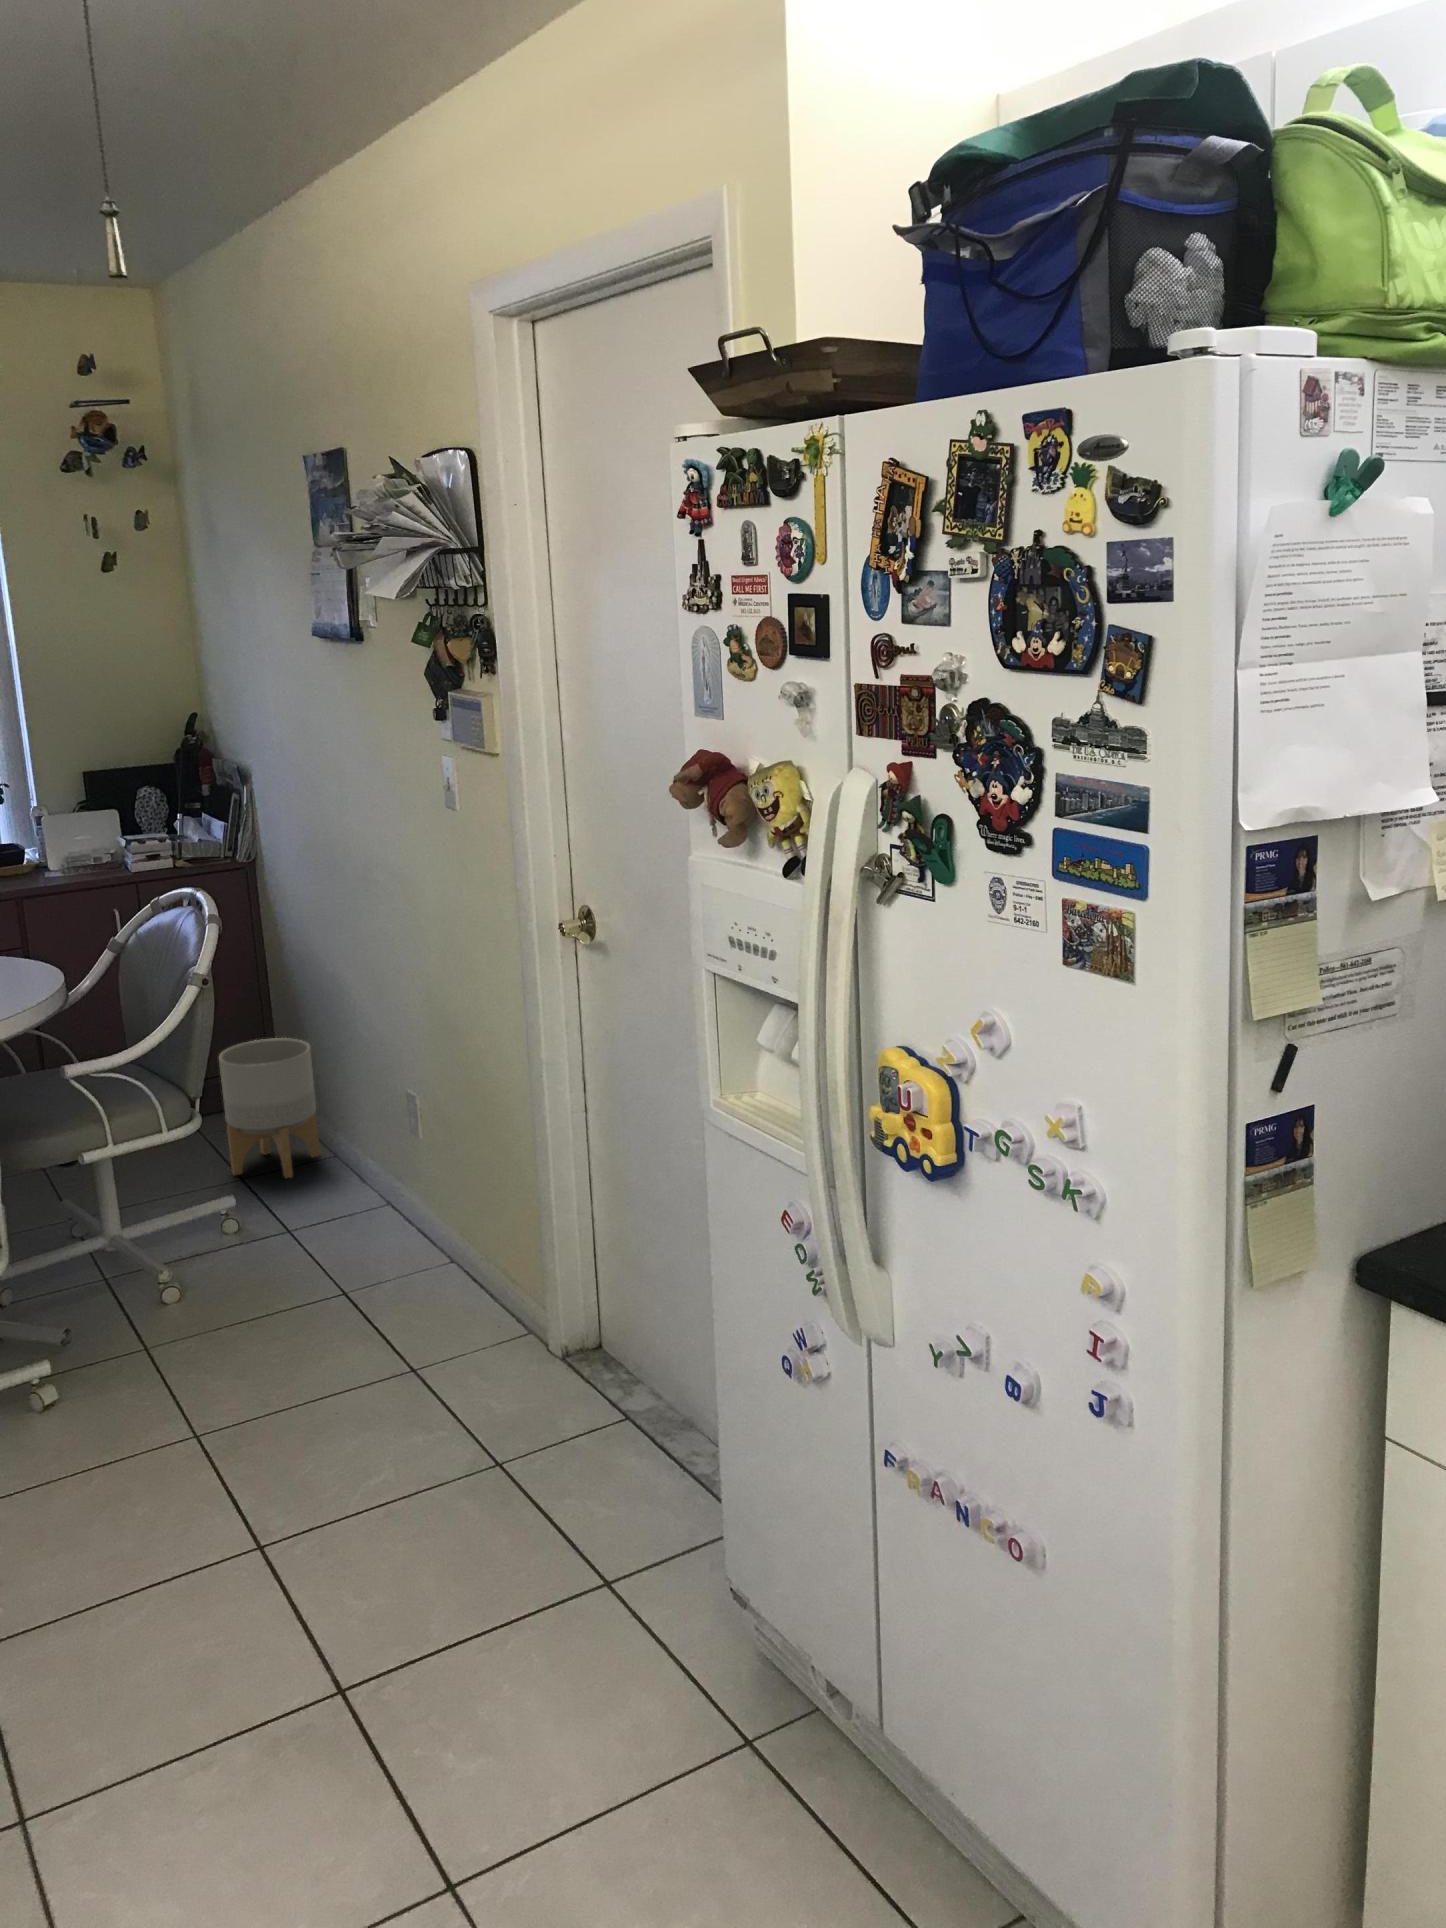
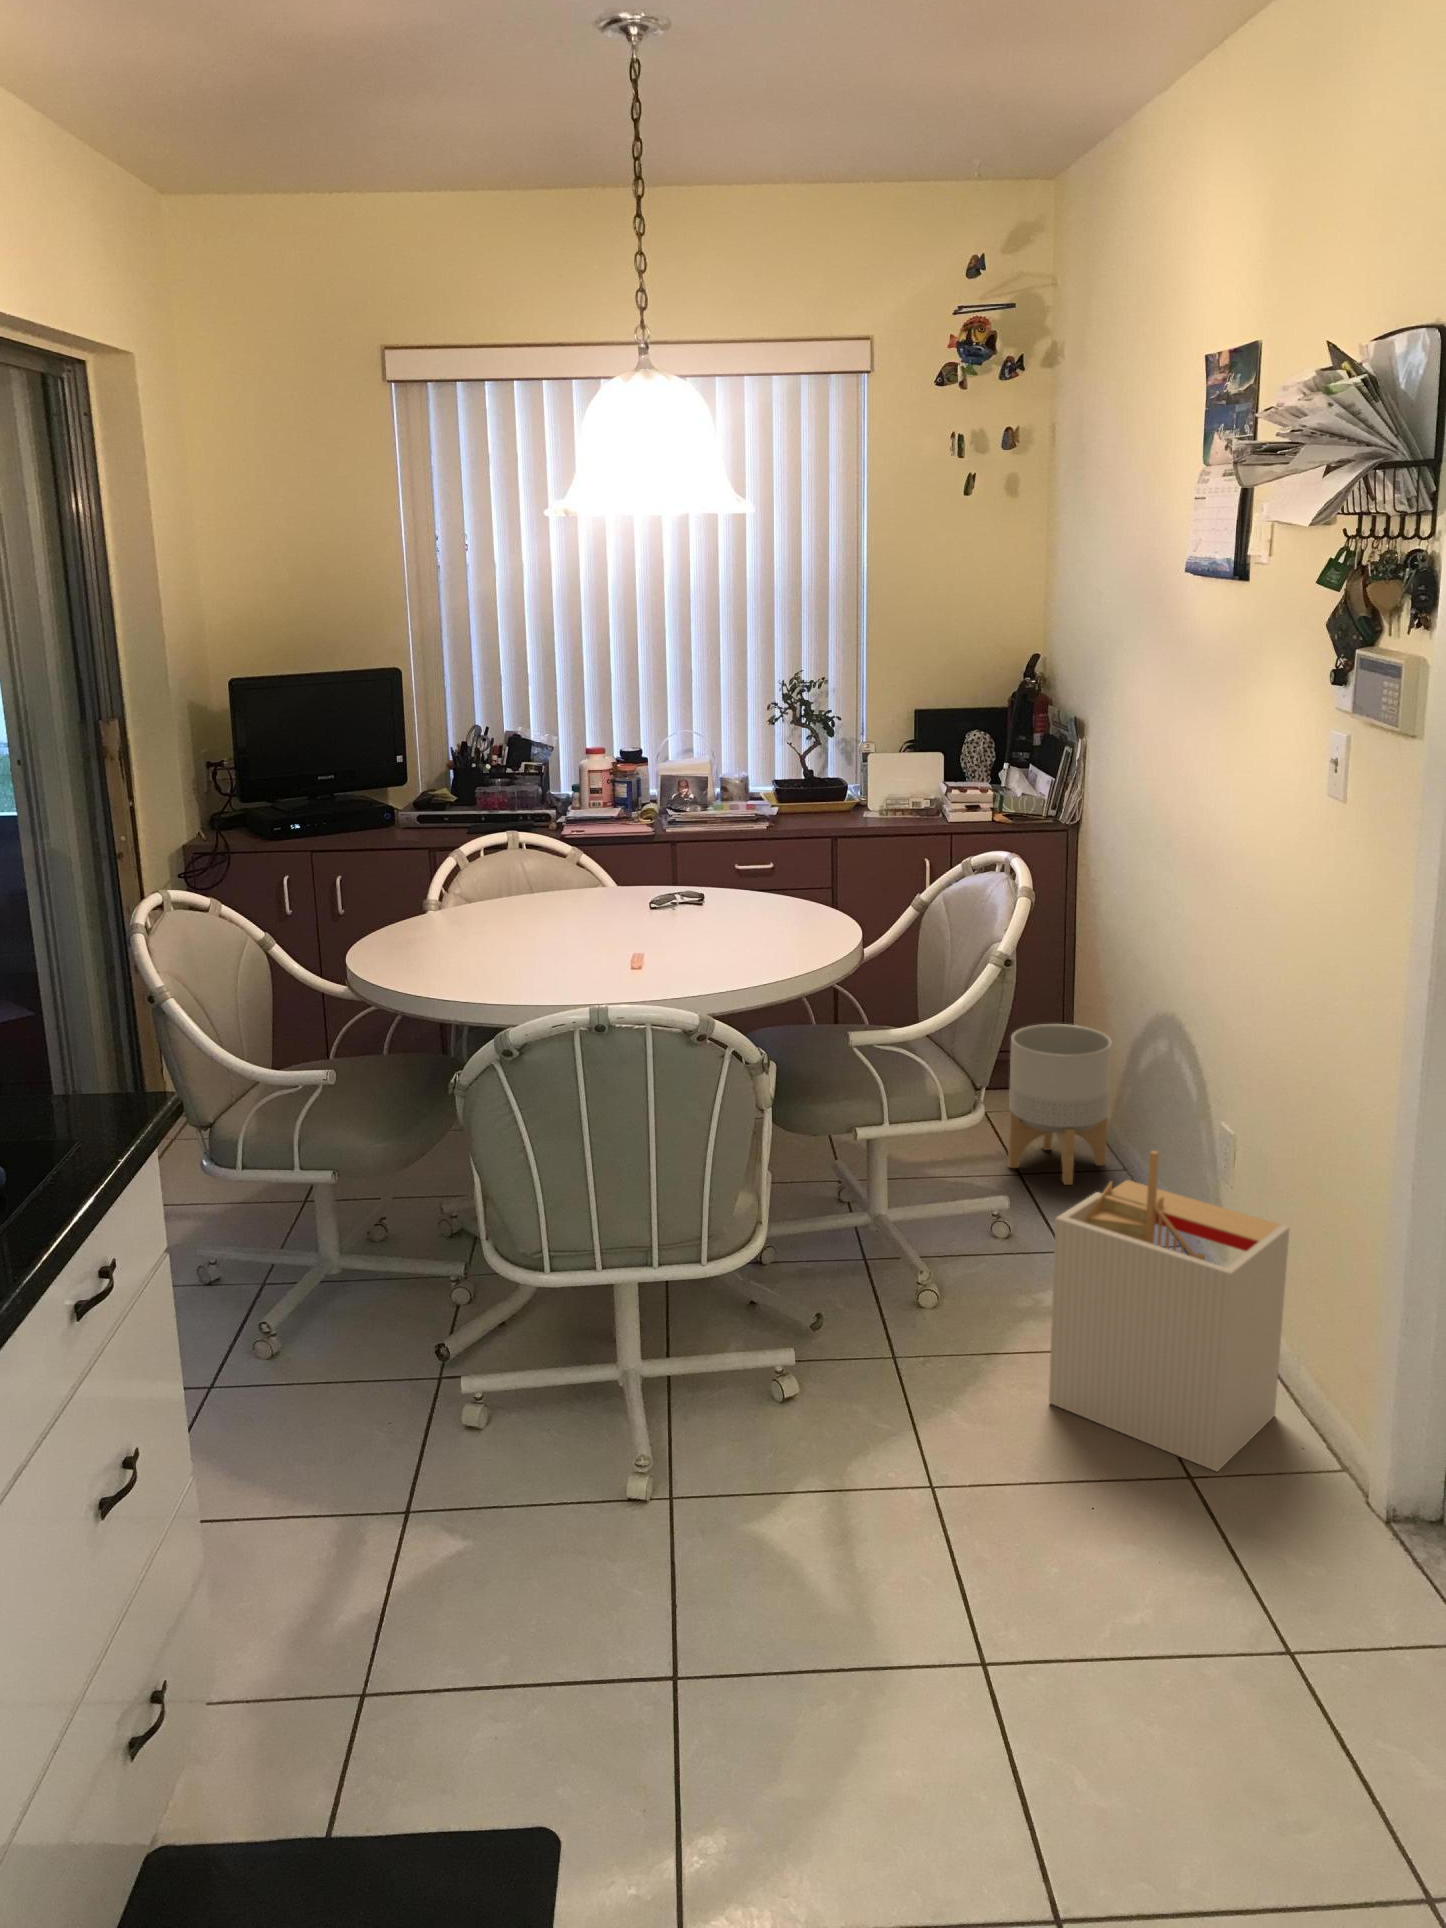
storage bin: none [276,1113,477,1359] -> present [1049,1151,1289,1471]

